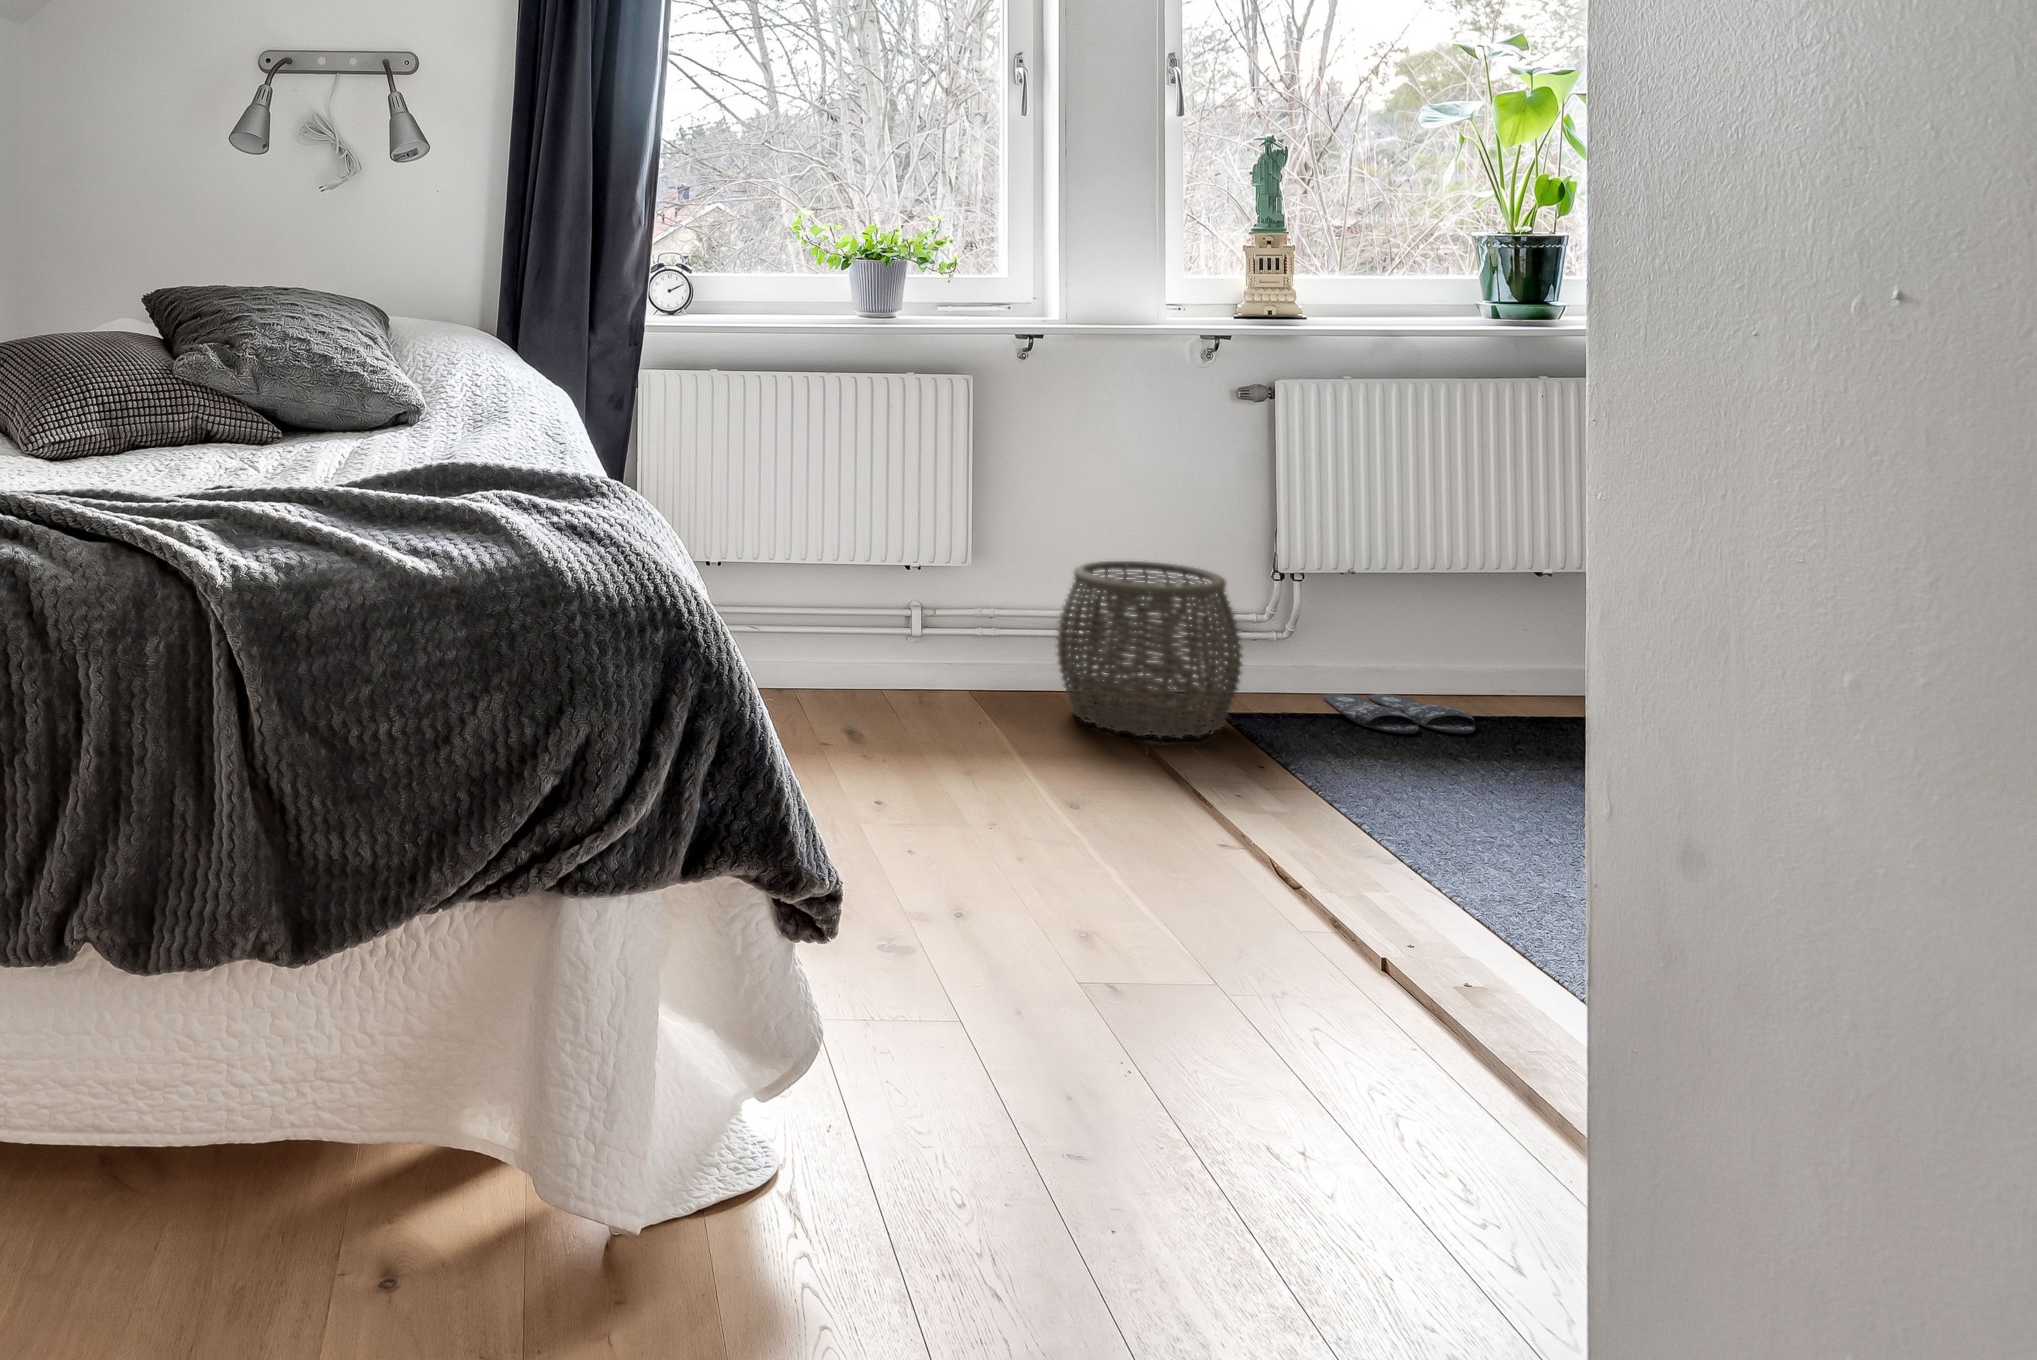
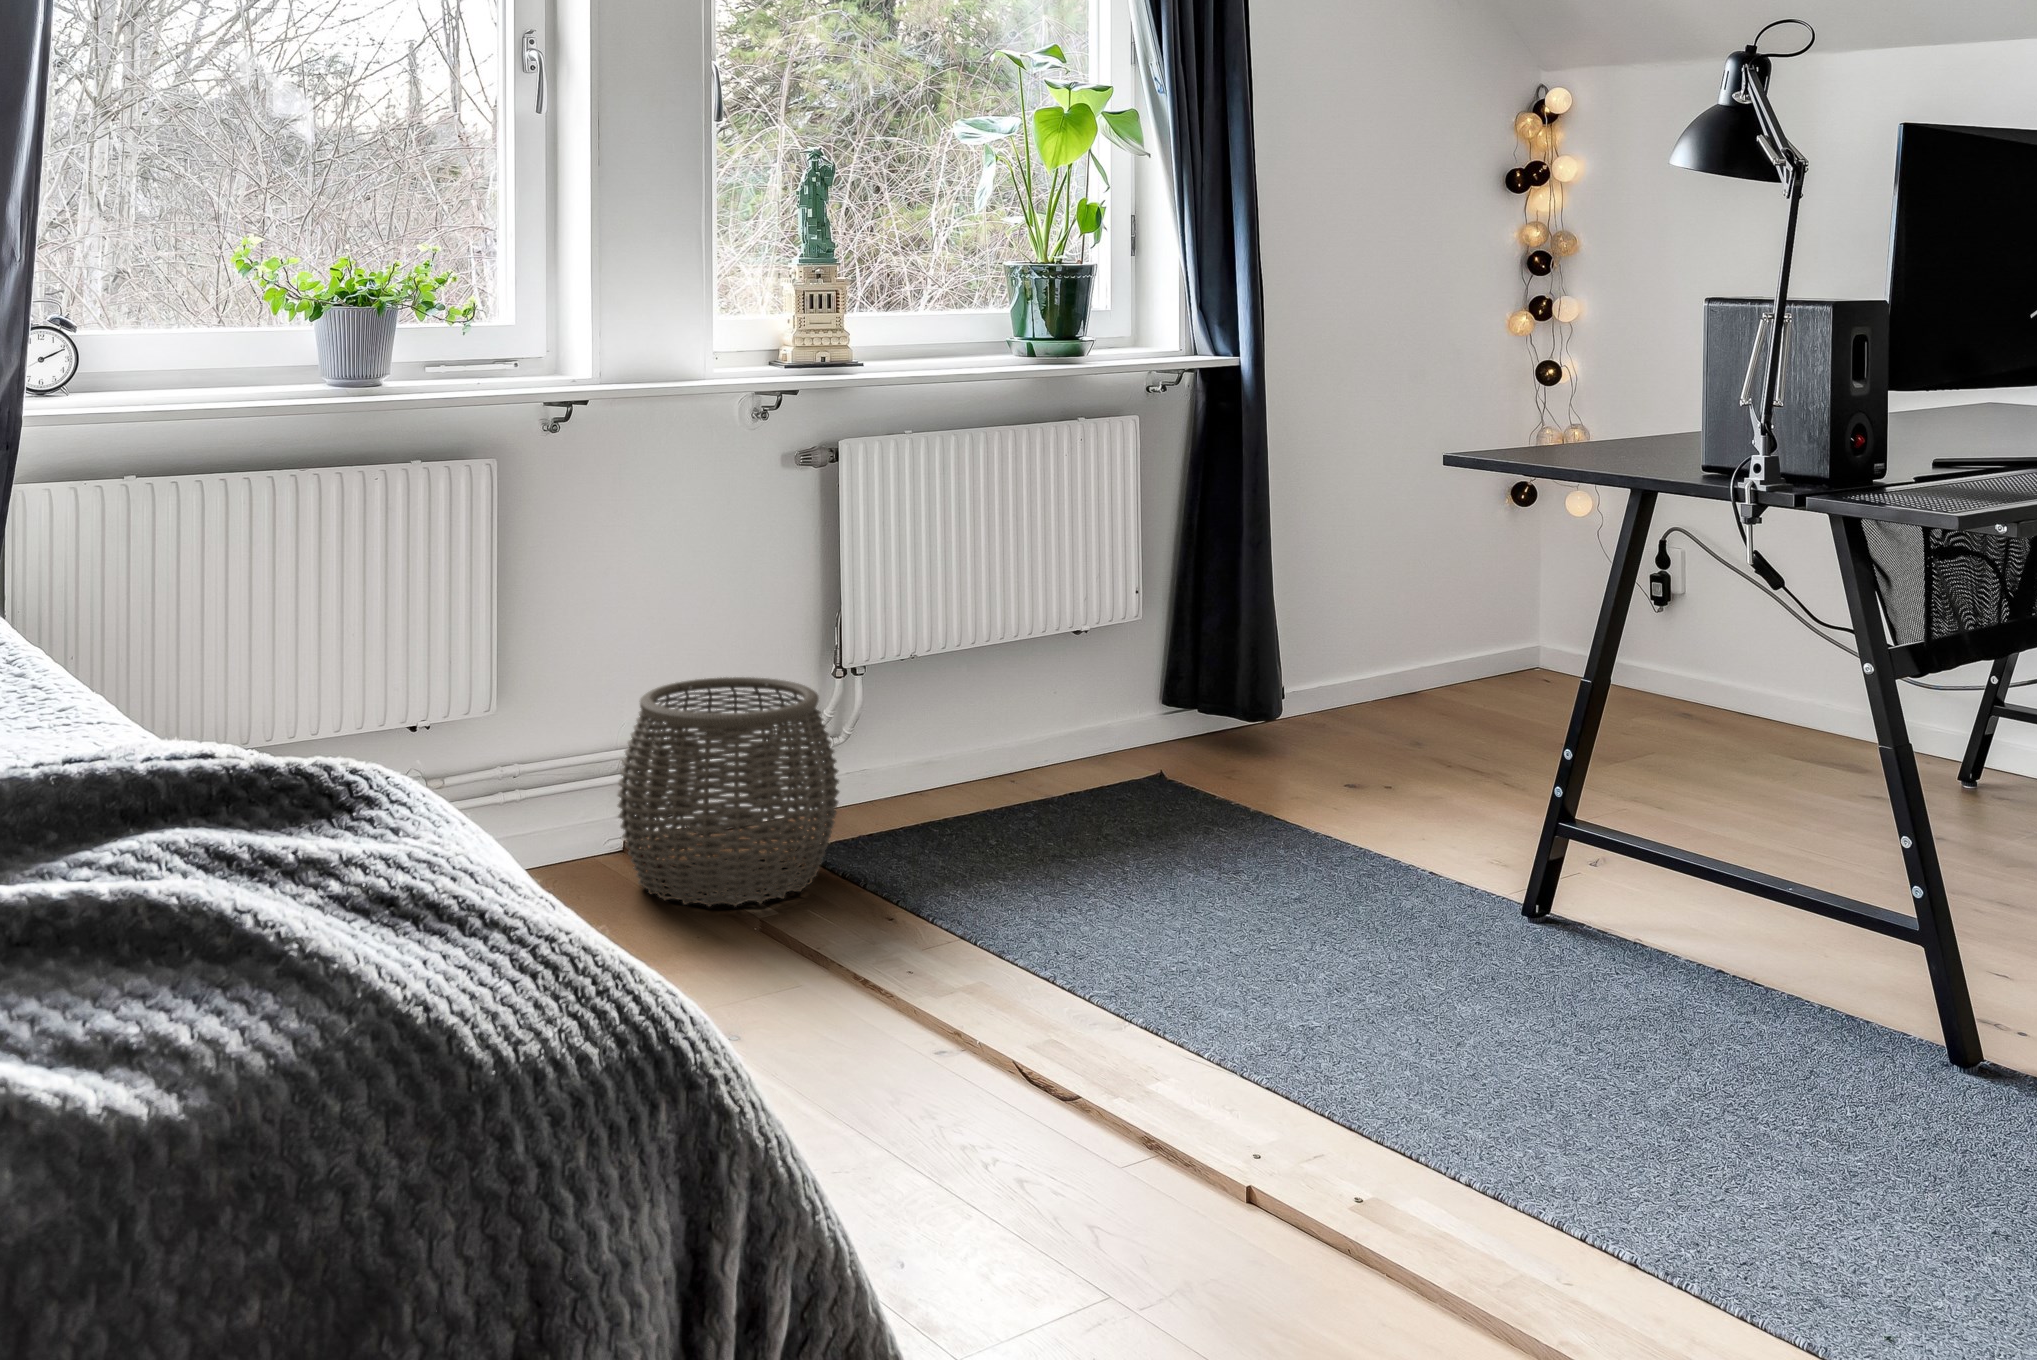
slippers: present [1323,694,1475,734] -> none [880,788,1040,838]

